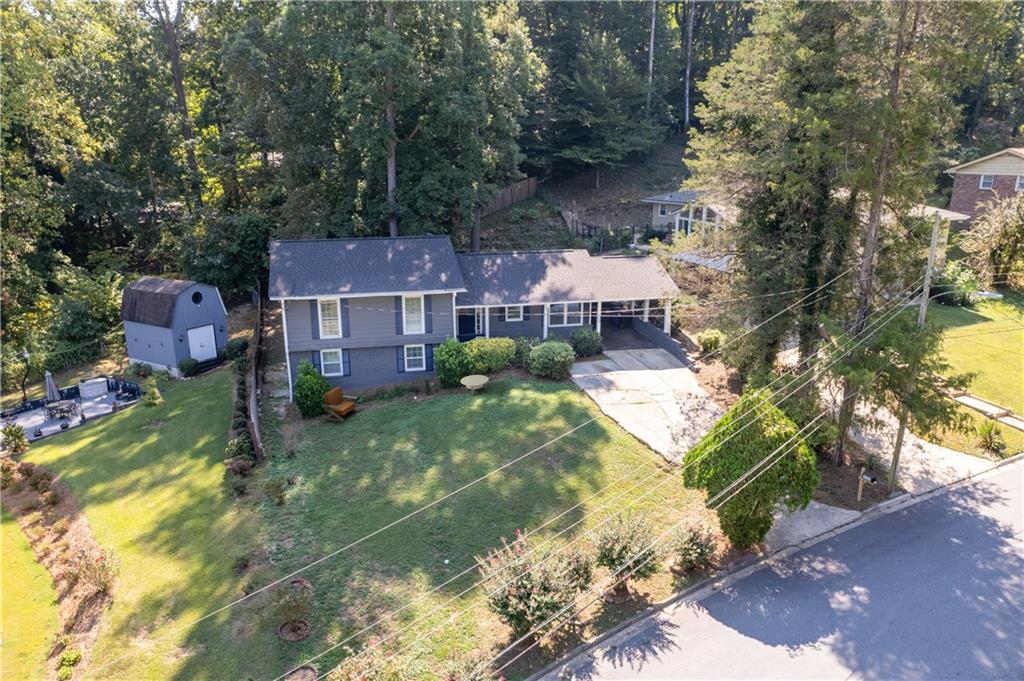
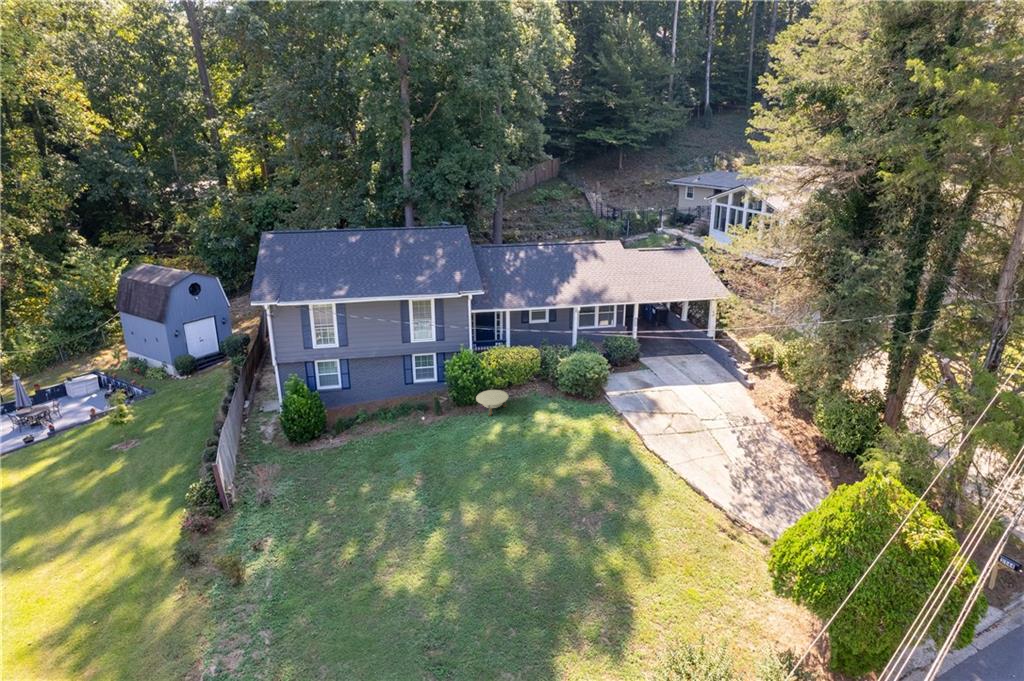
lounge chair: present [322,387,359,422] -> none [313,405,359,449]

